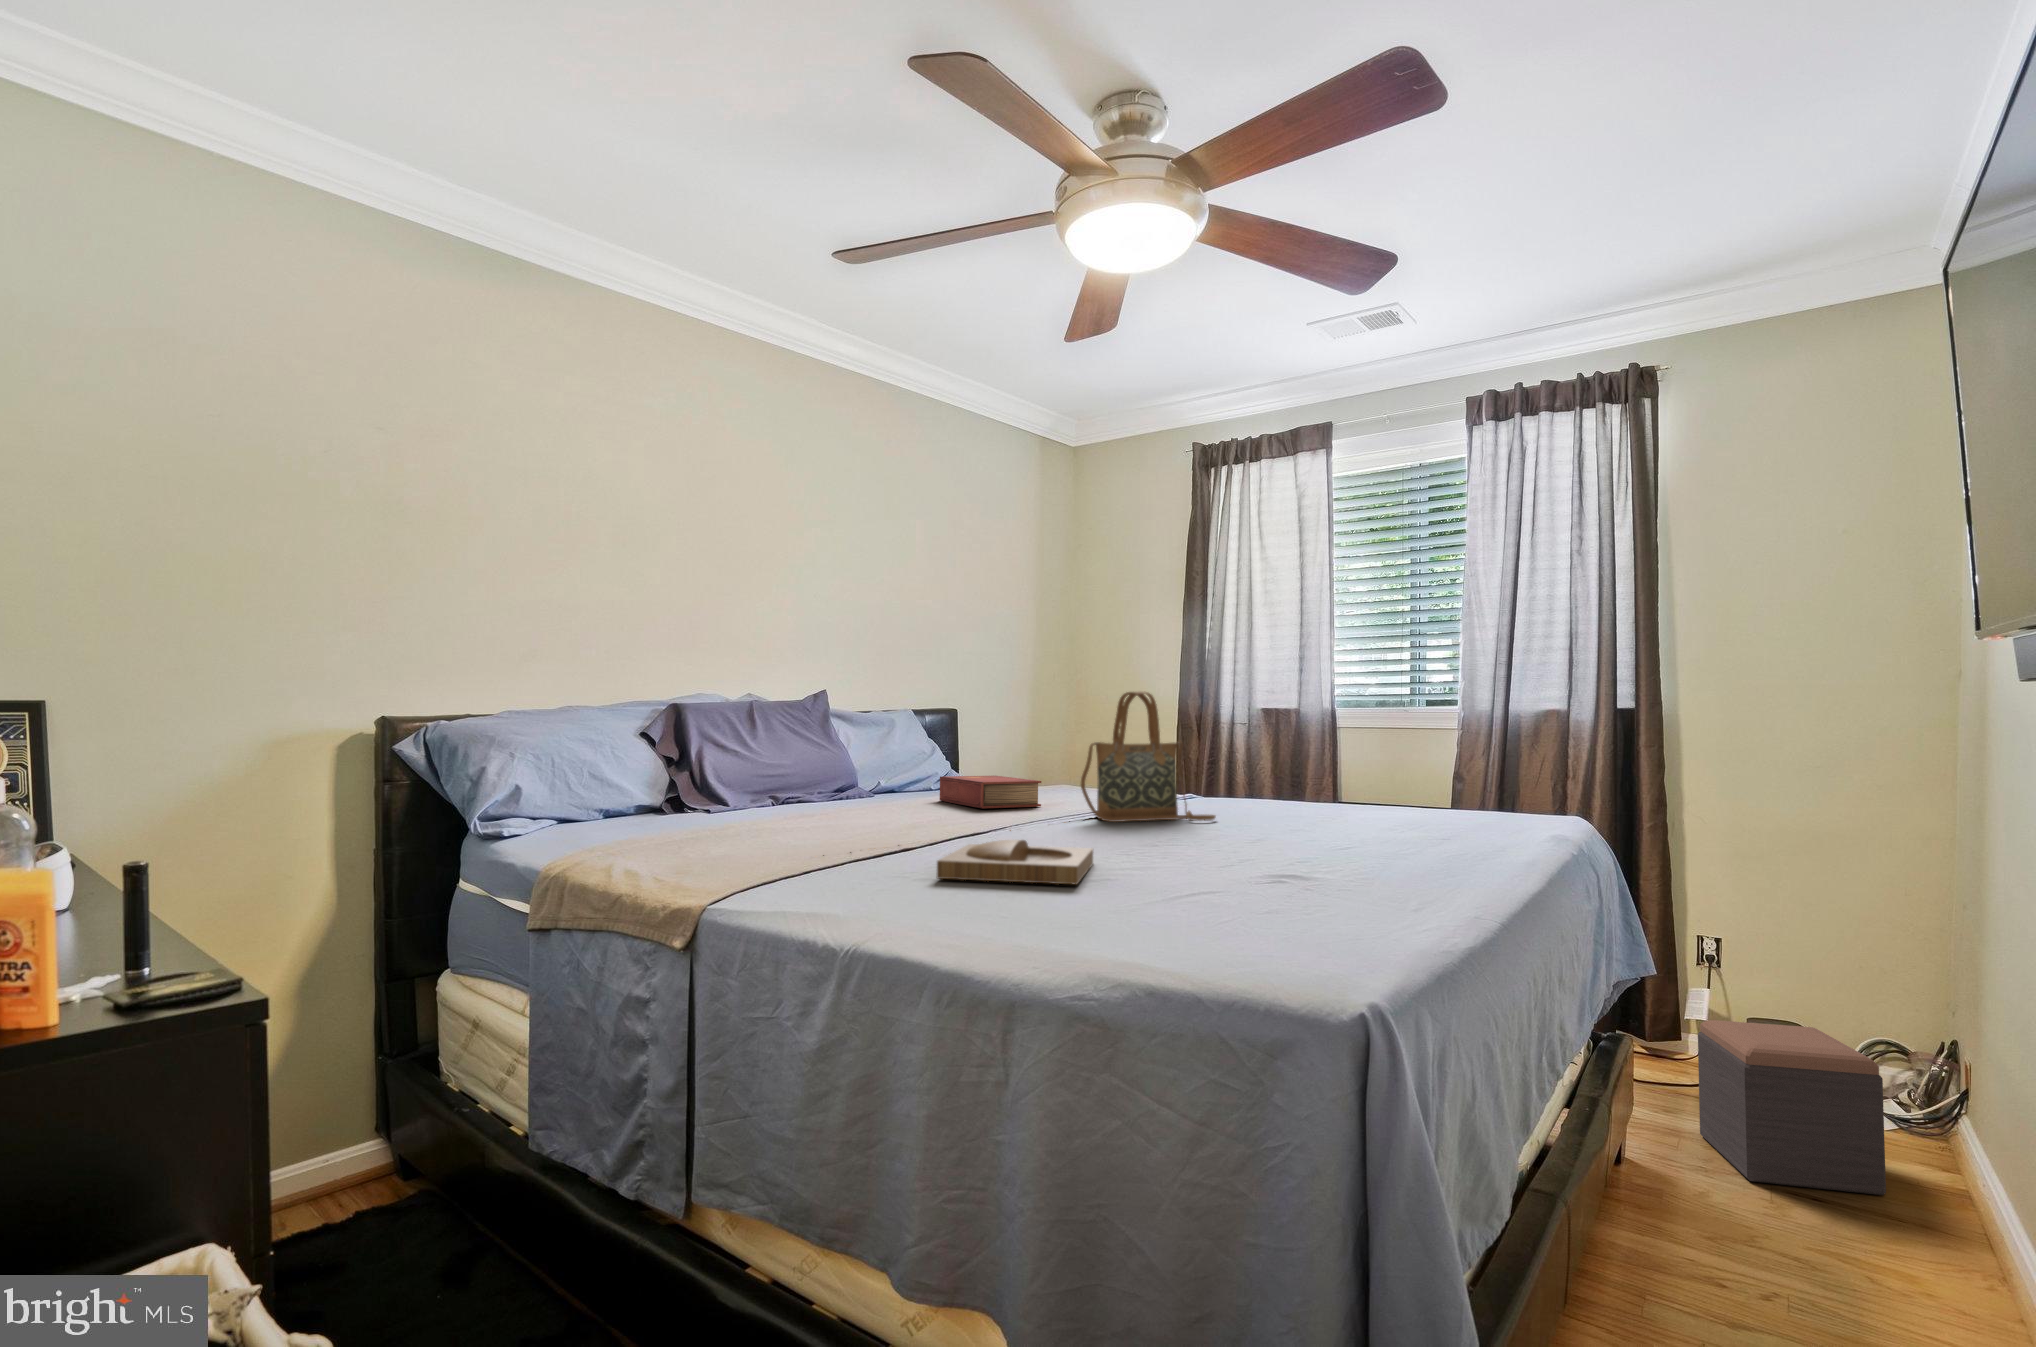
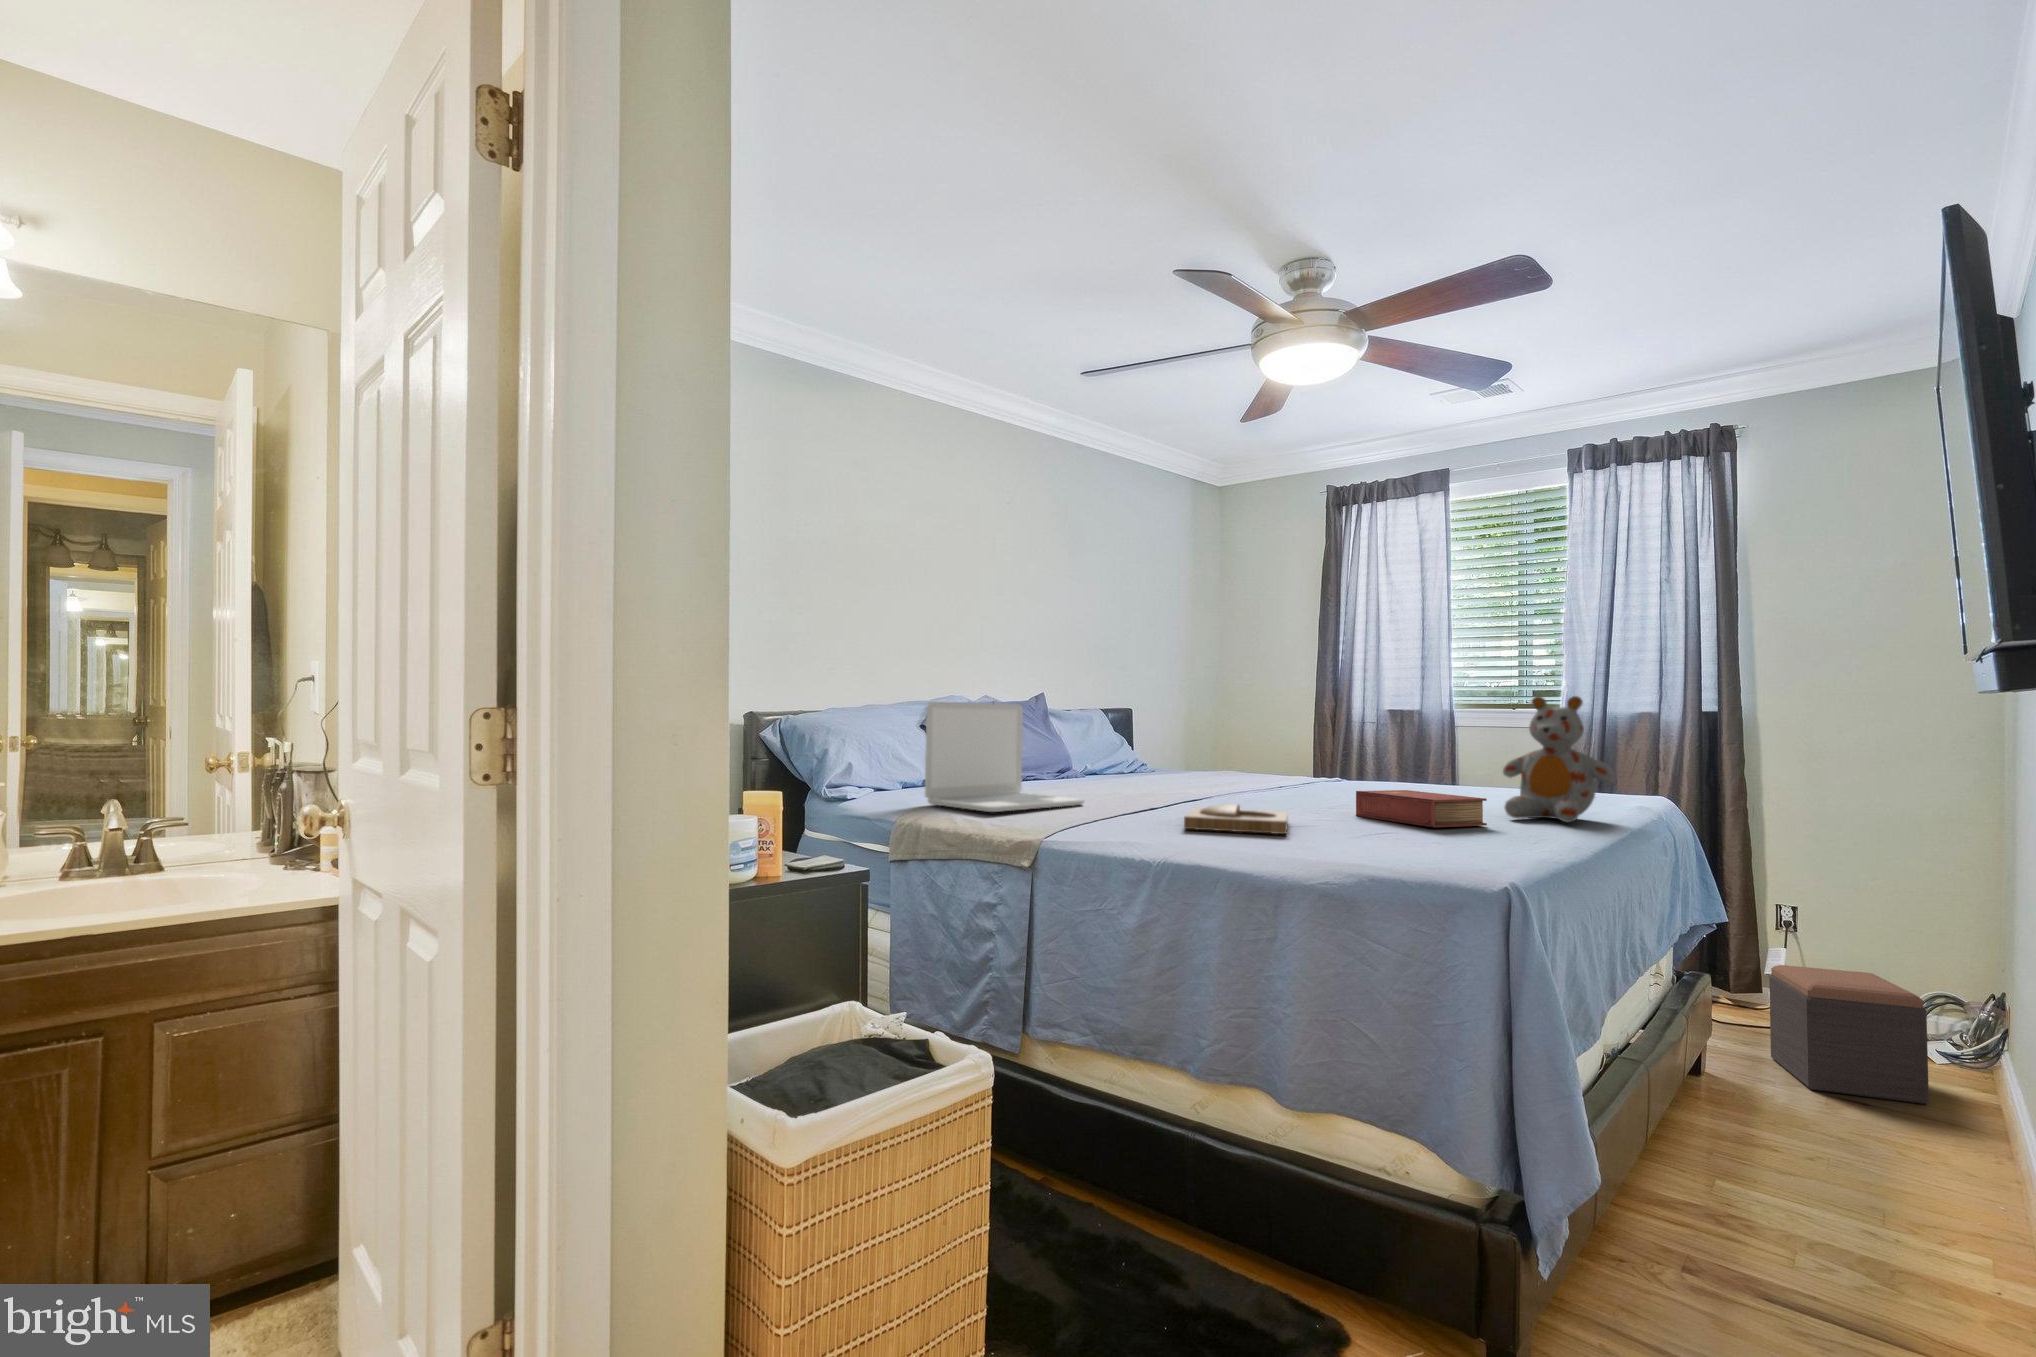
stuffed bear: none [1381,687,1521,855] -> present [1503,696,1616,822]
handbag: present [1081,691,1216,822] -> none [1259,698,1366,797]
laptop: none [596,697,832,856] -> present [925,702,1085,812]
book: present [940,776,1041,808] -> present [1356,790,1487,827]

